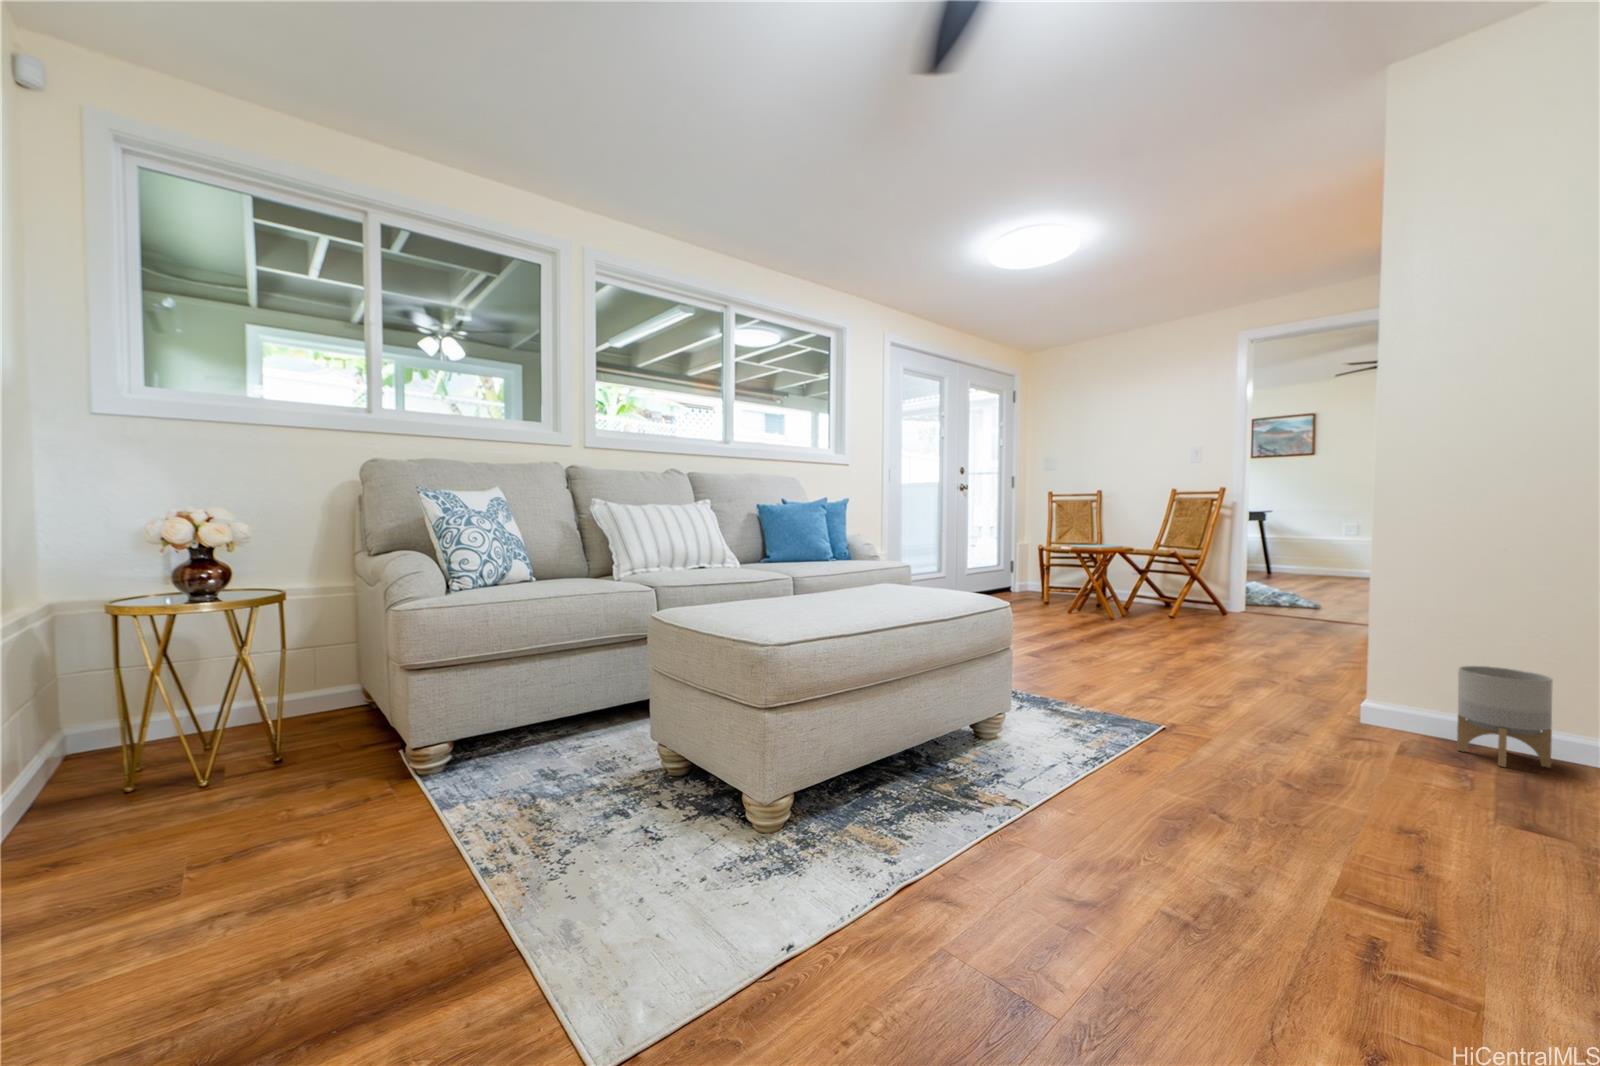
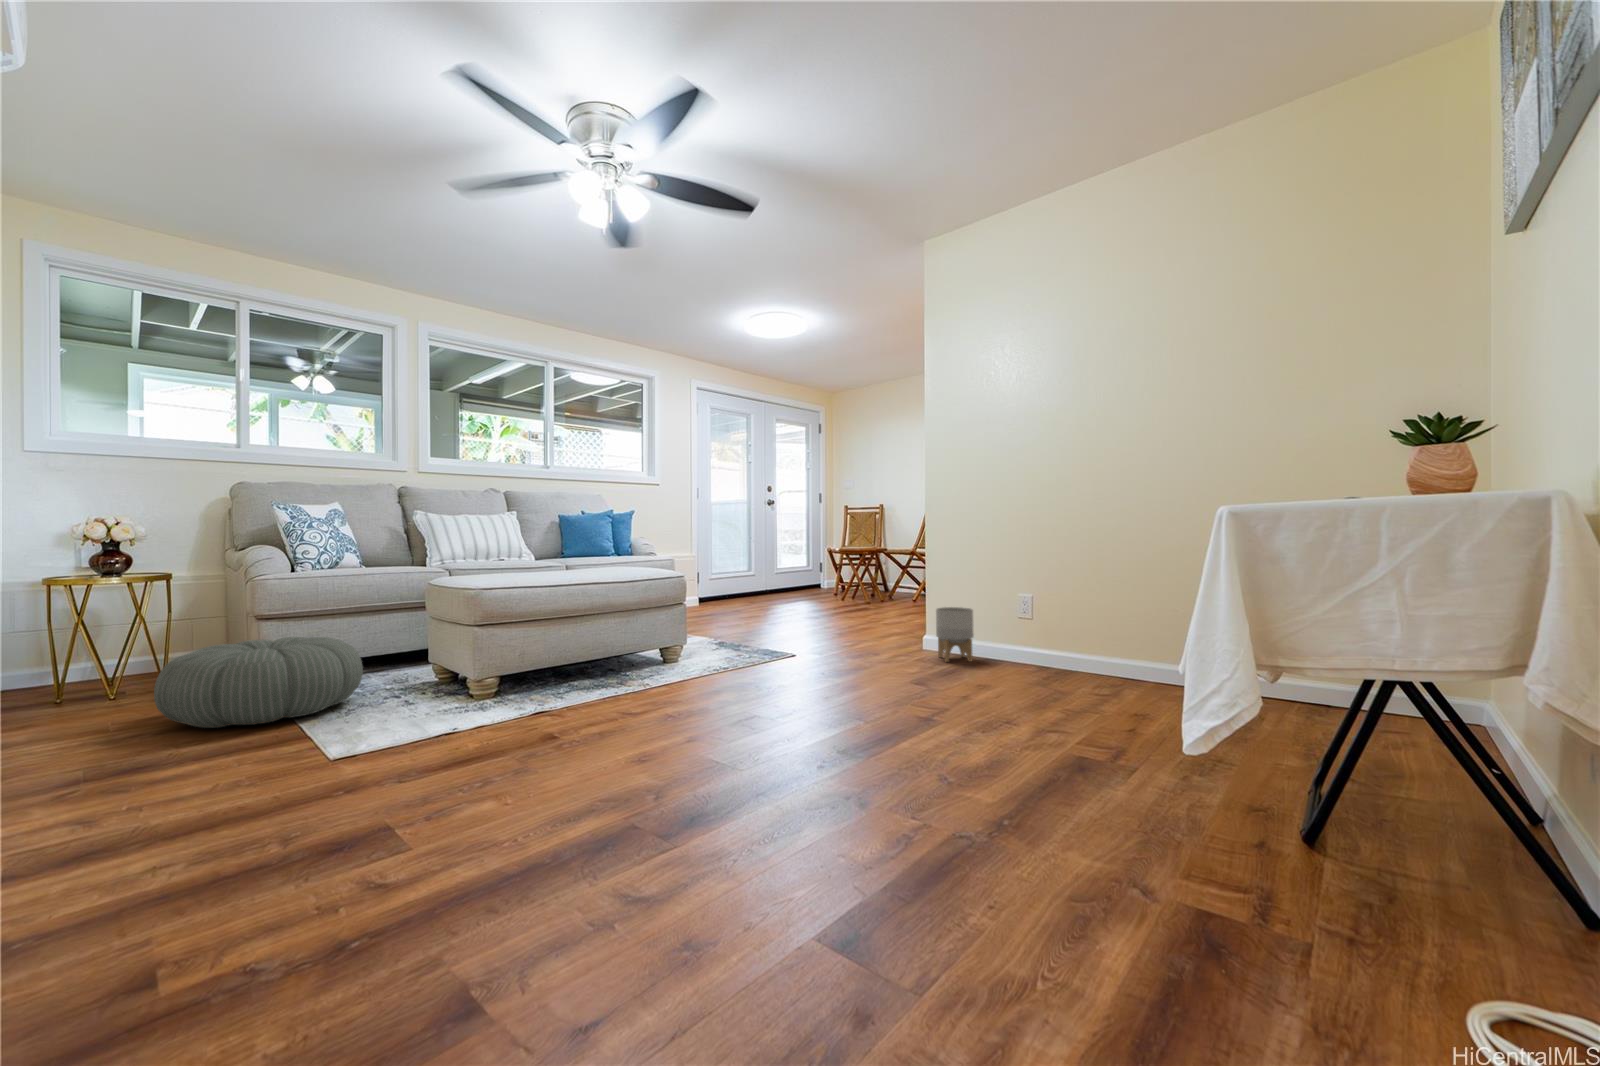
pouf: none [238,714,578,927] -> present [154,637,363,728]

